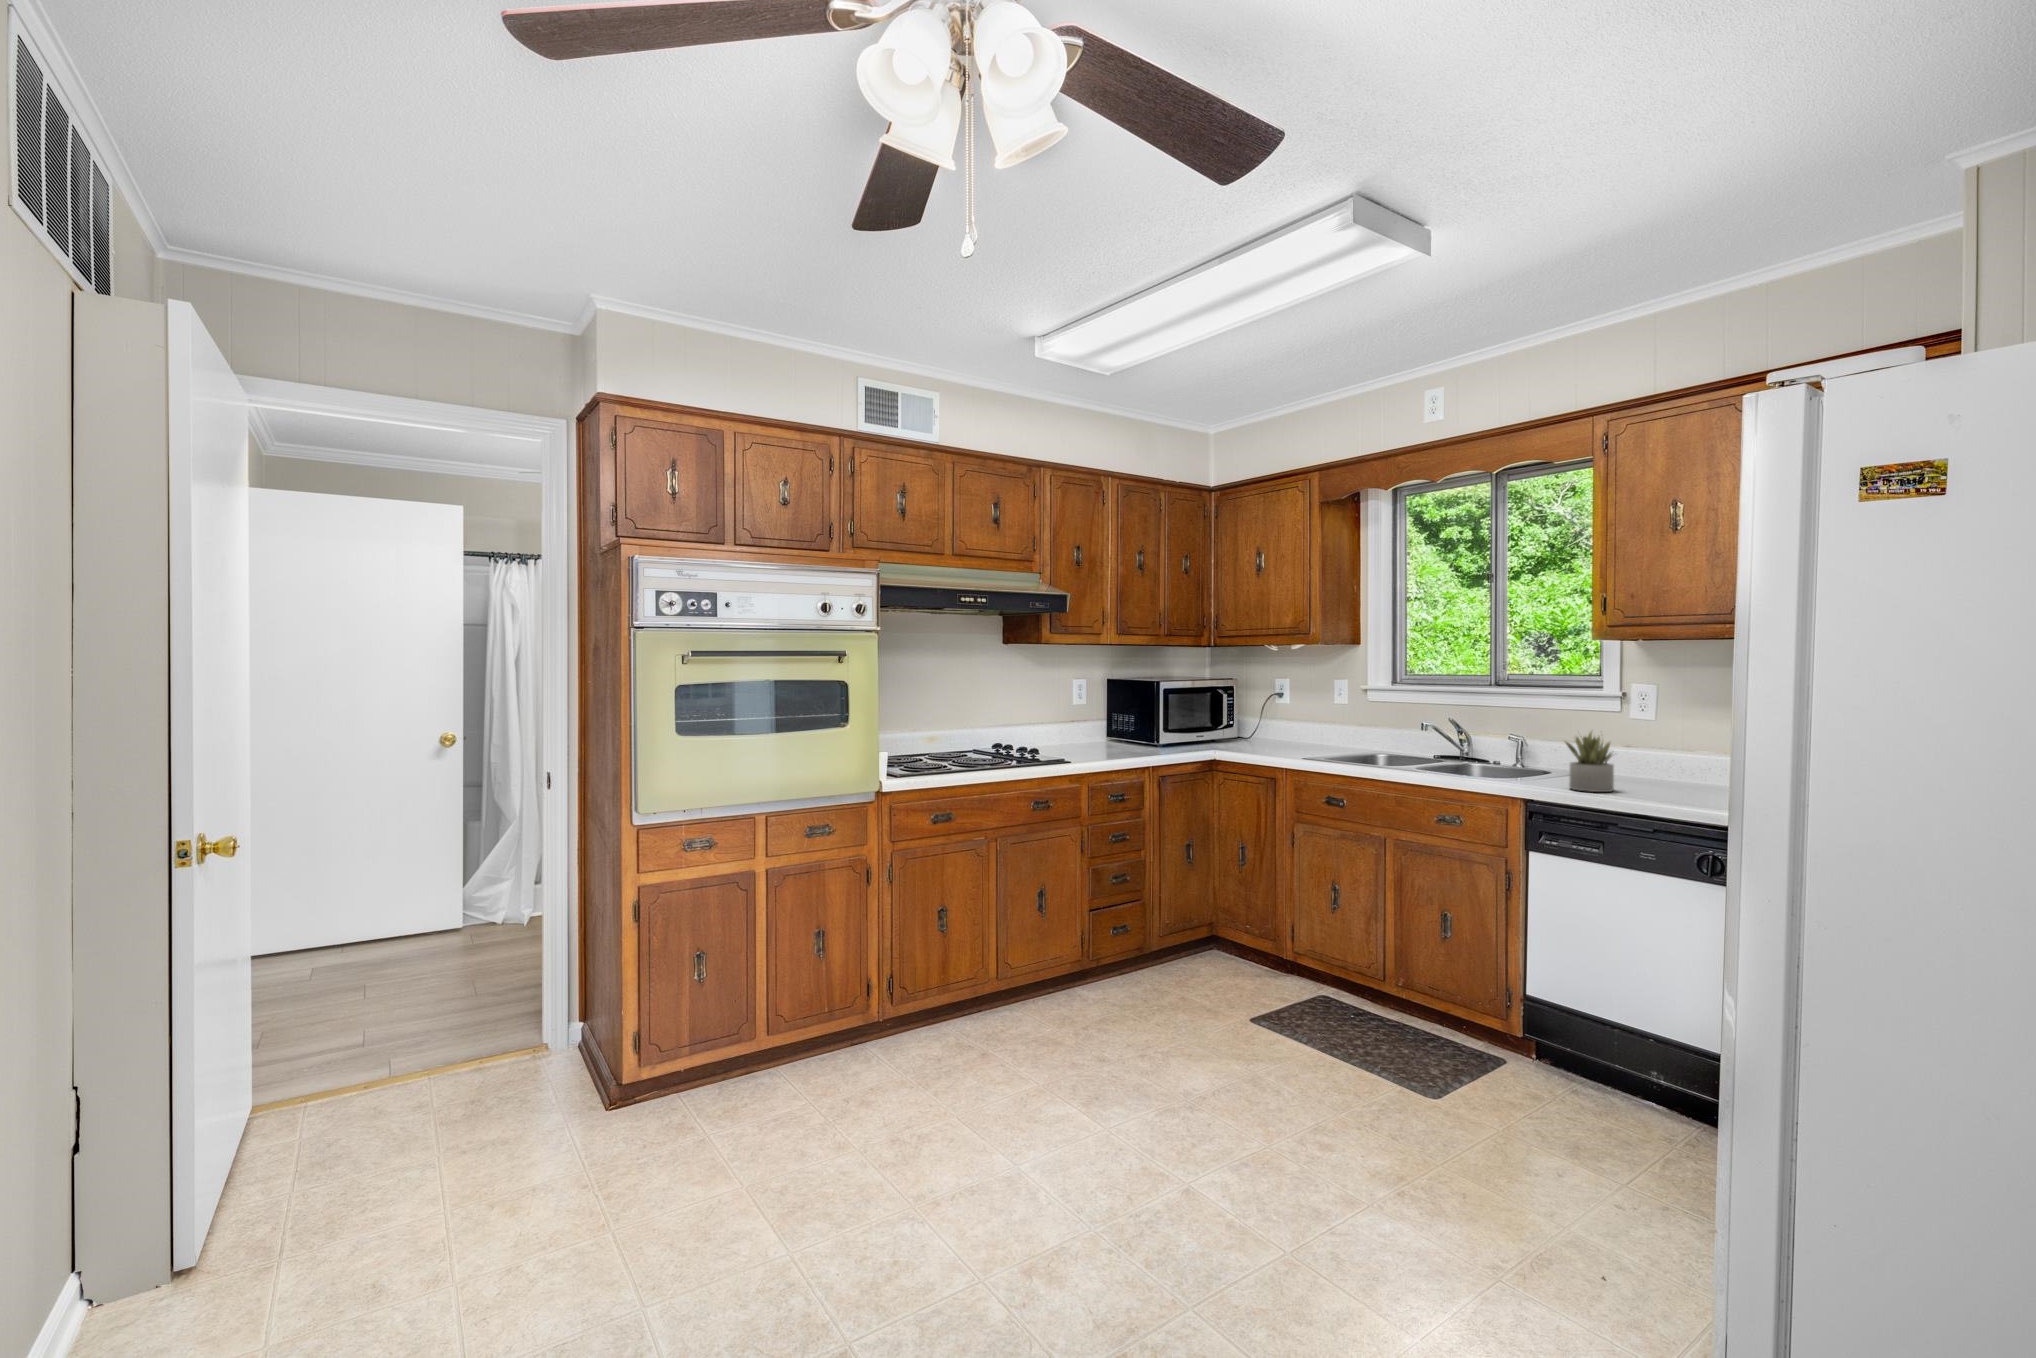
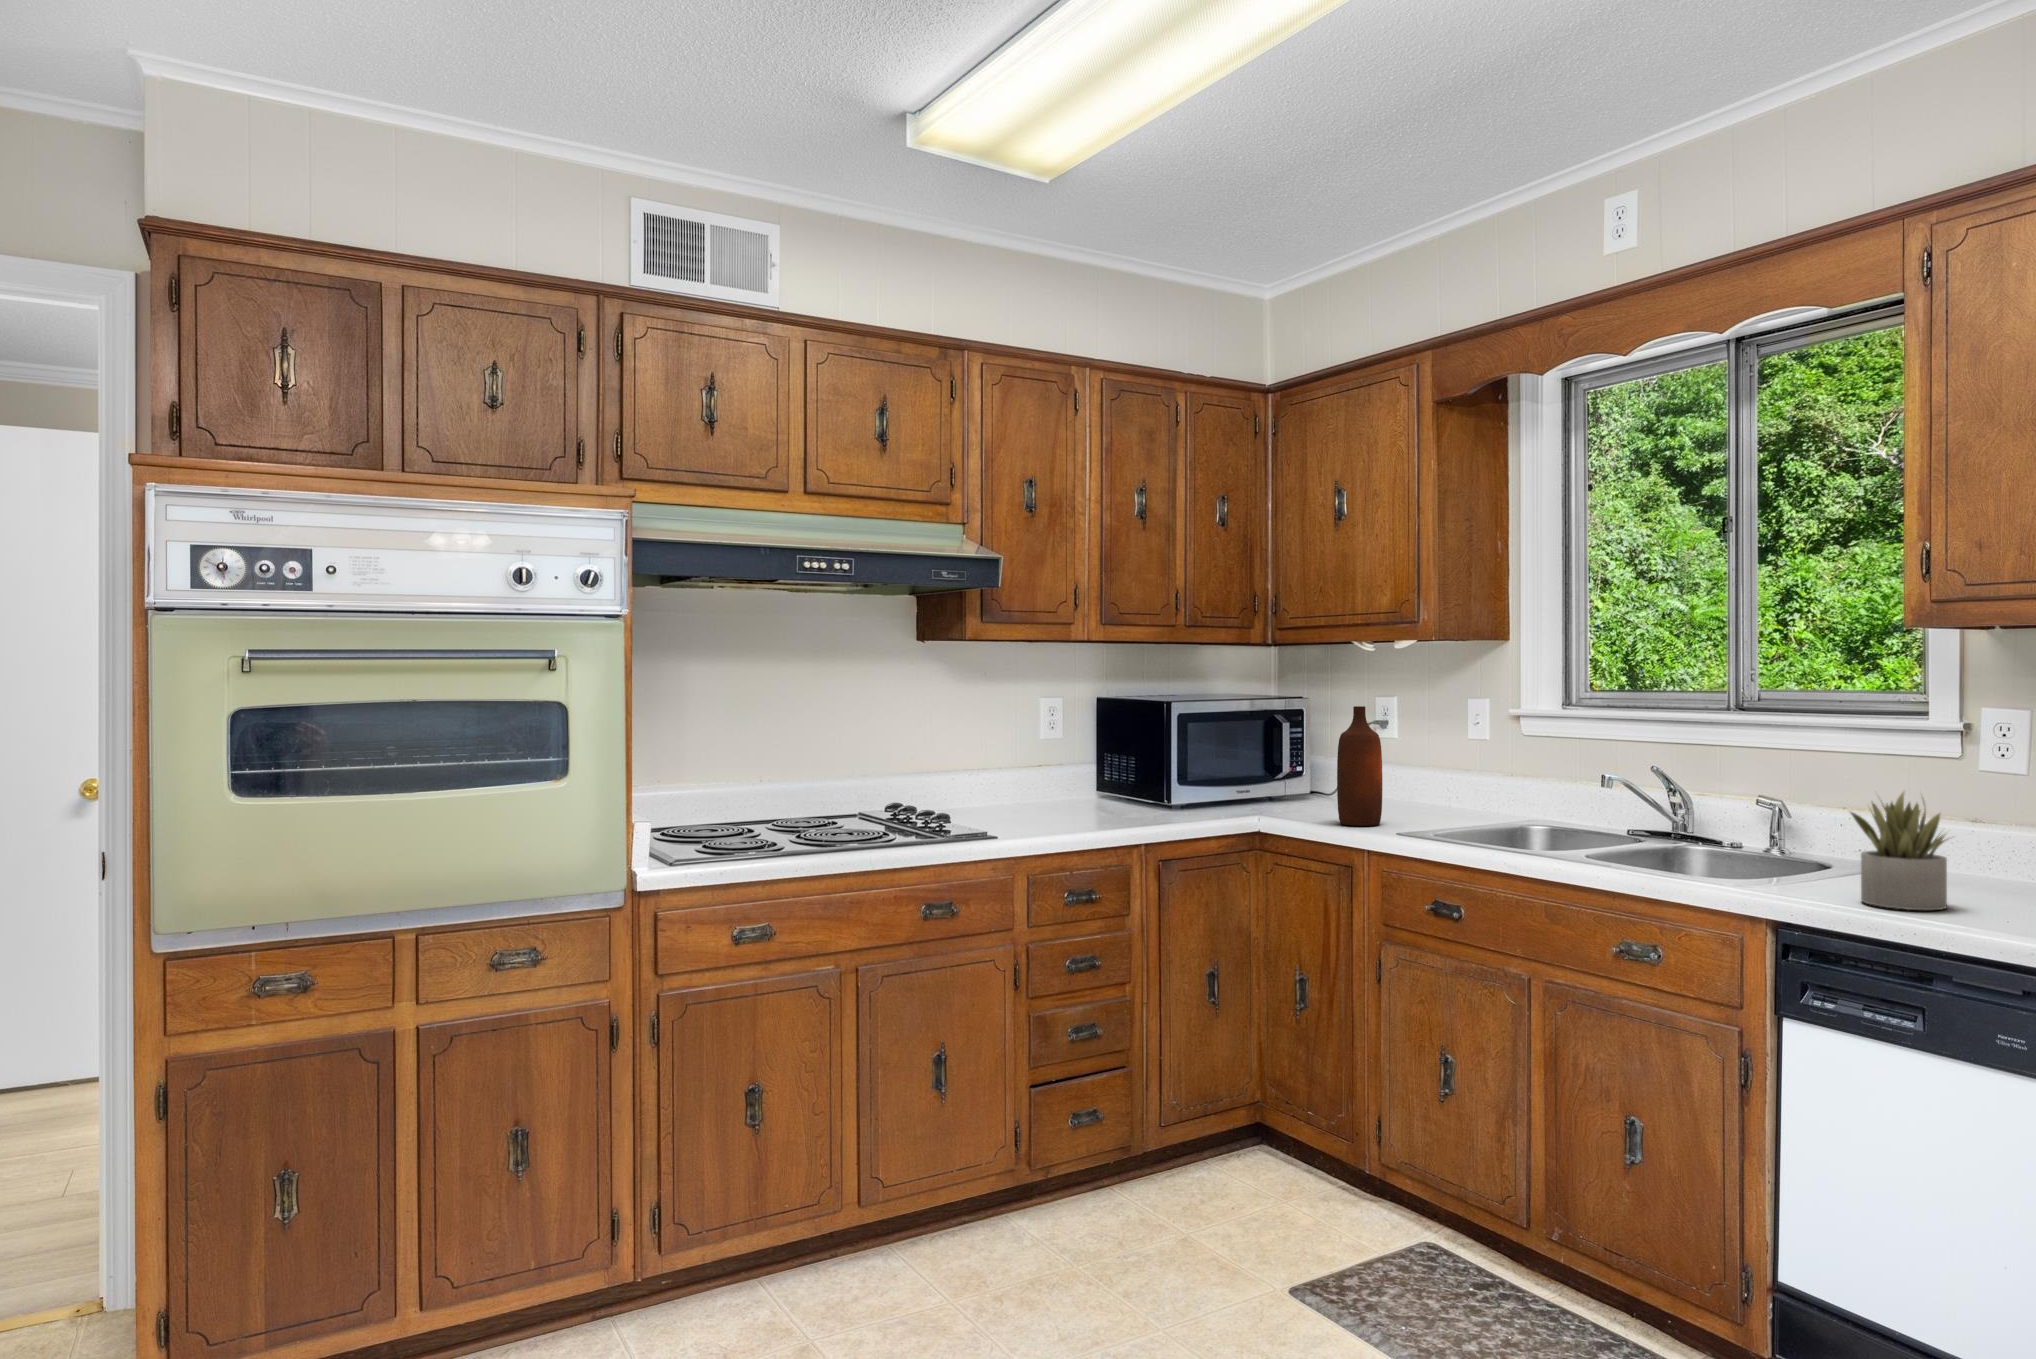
bottle: none [1262,685,1289,756] -> present [1337,706,1382,826]

